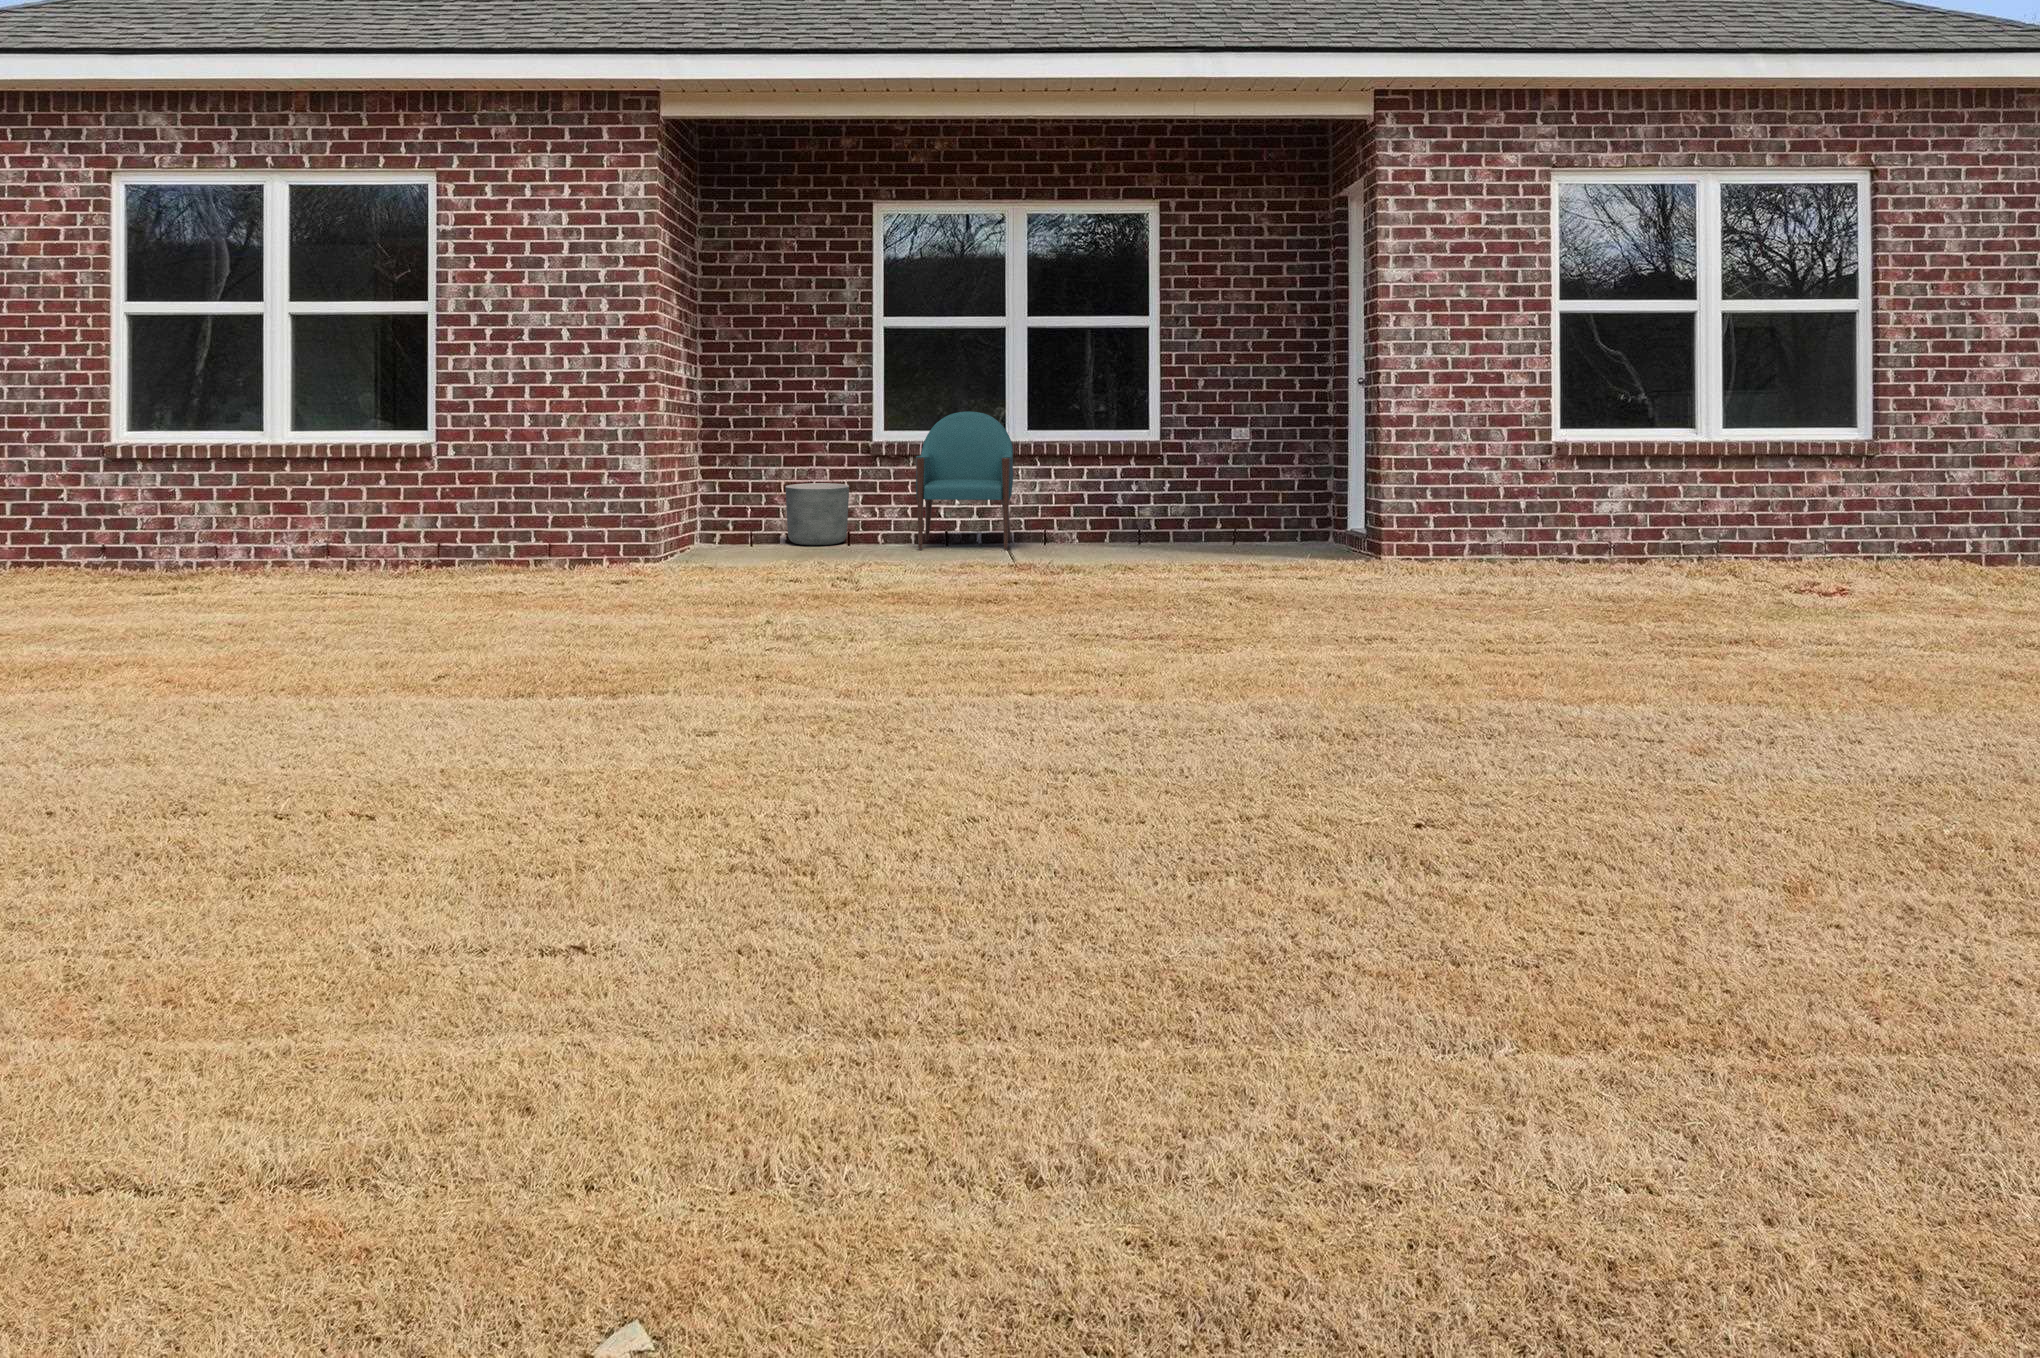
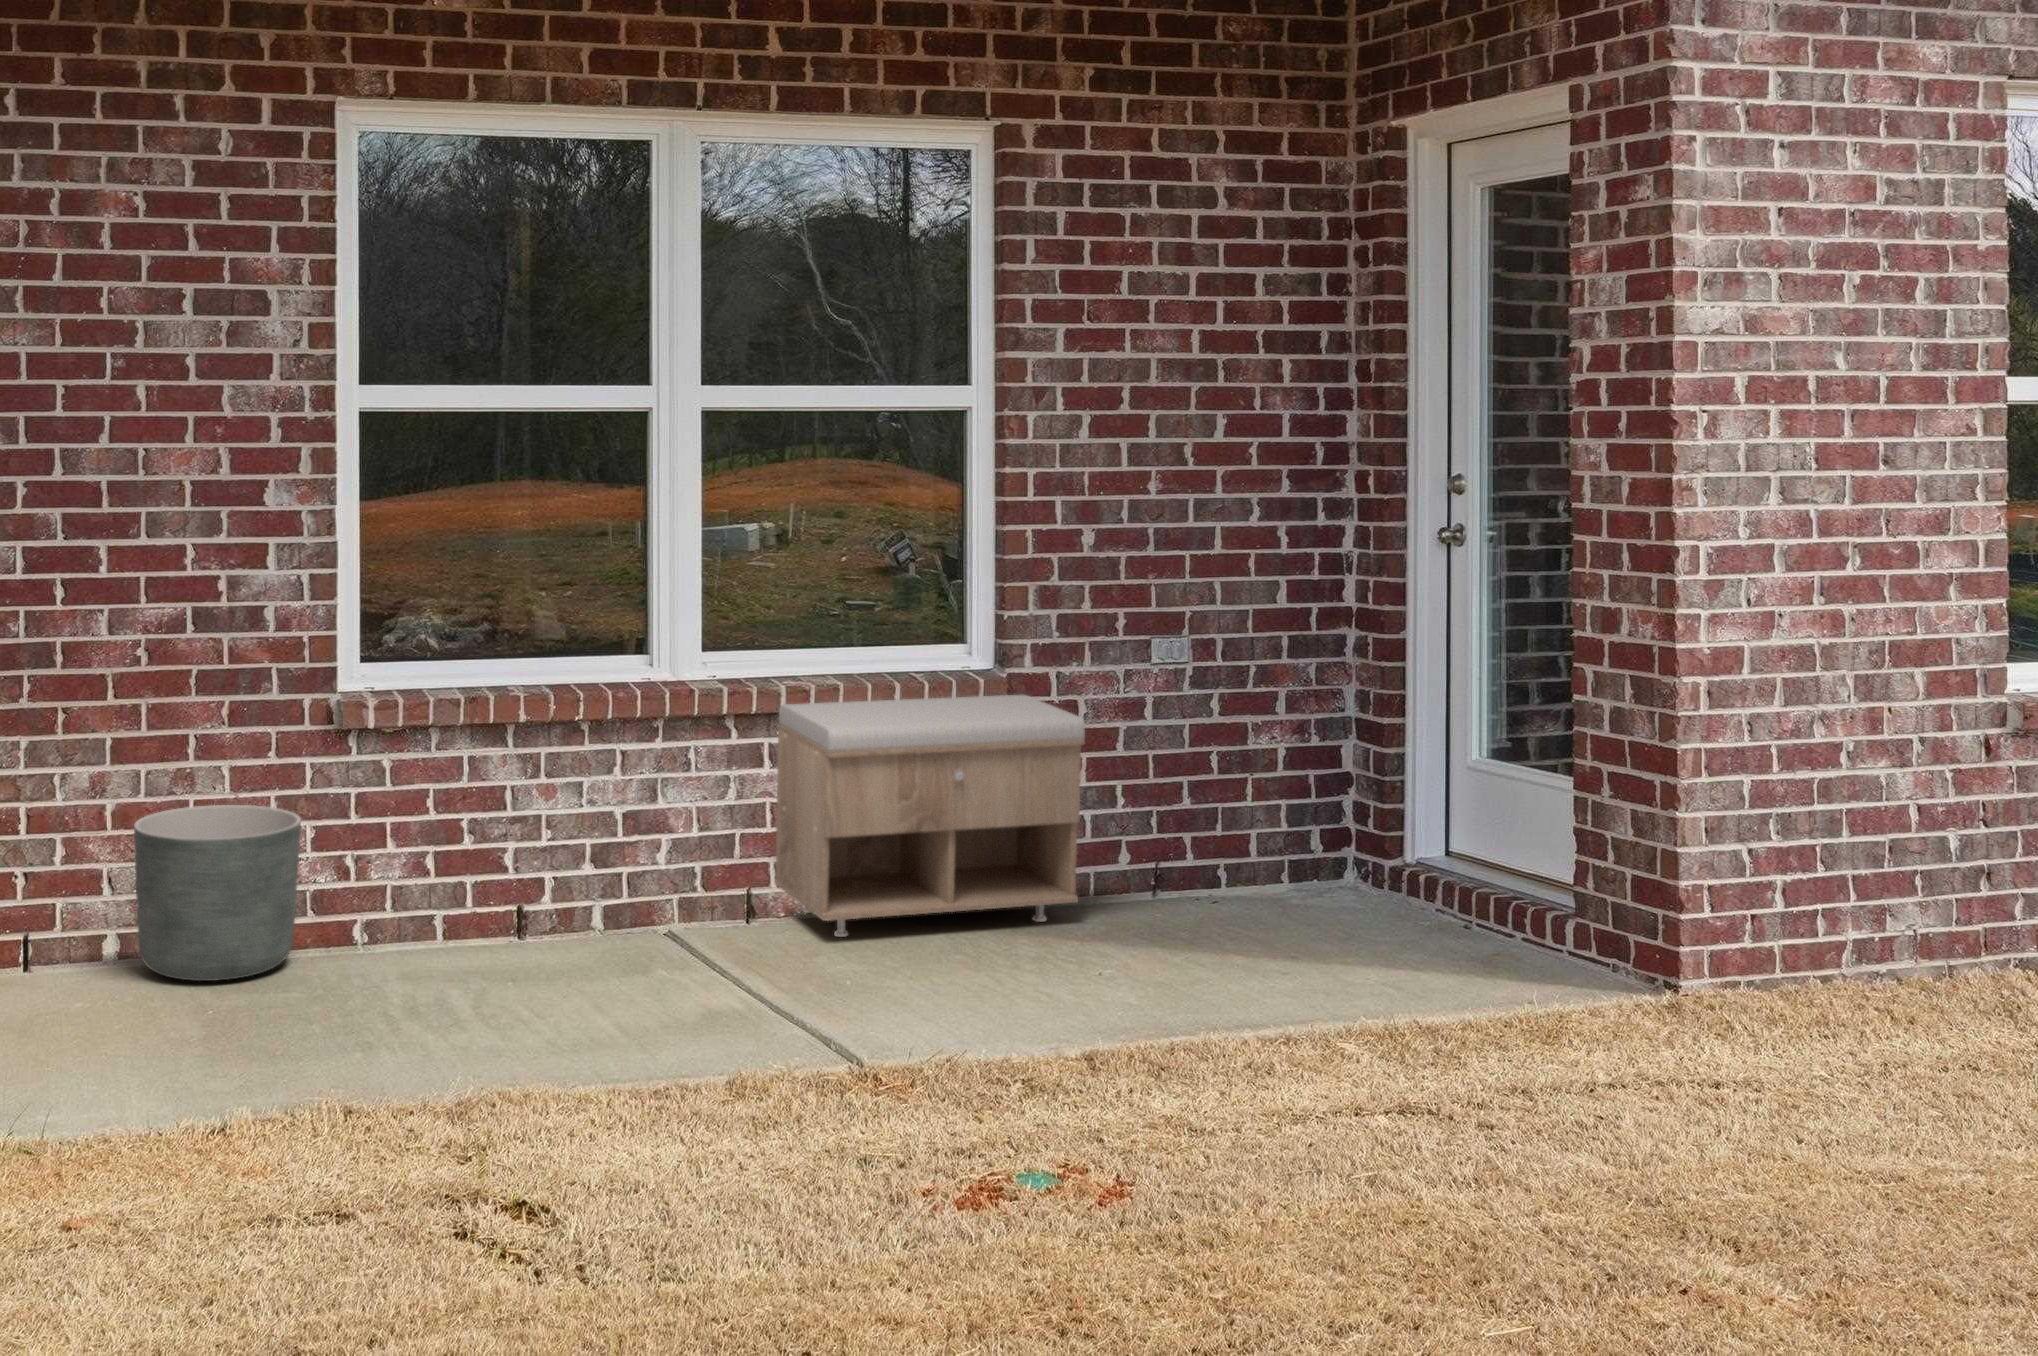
chair: present [916,412,1013,550] -> none [481,616,738,985]
storage bench: none [1054,452,1173,545] -> present [775,694,1085,937]

